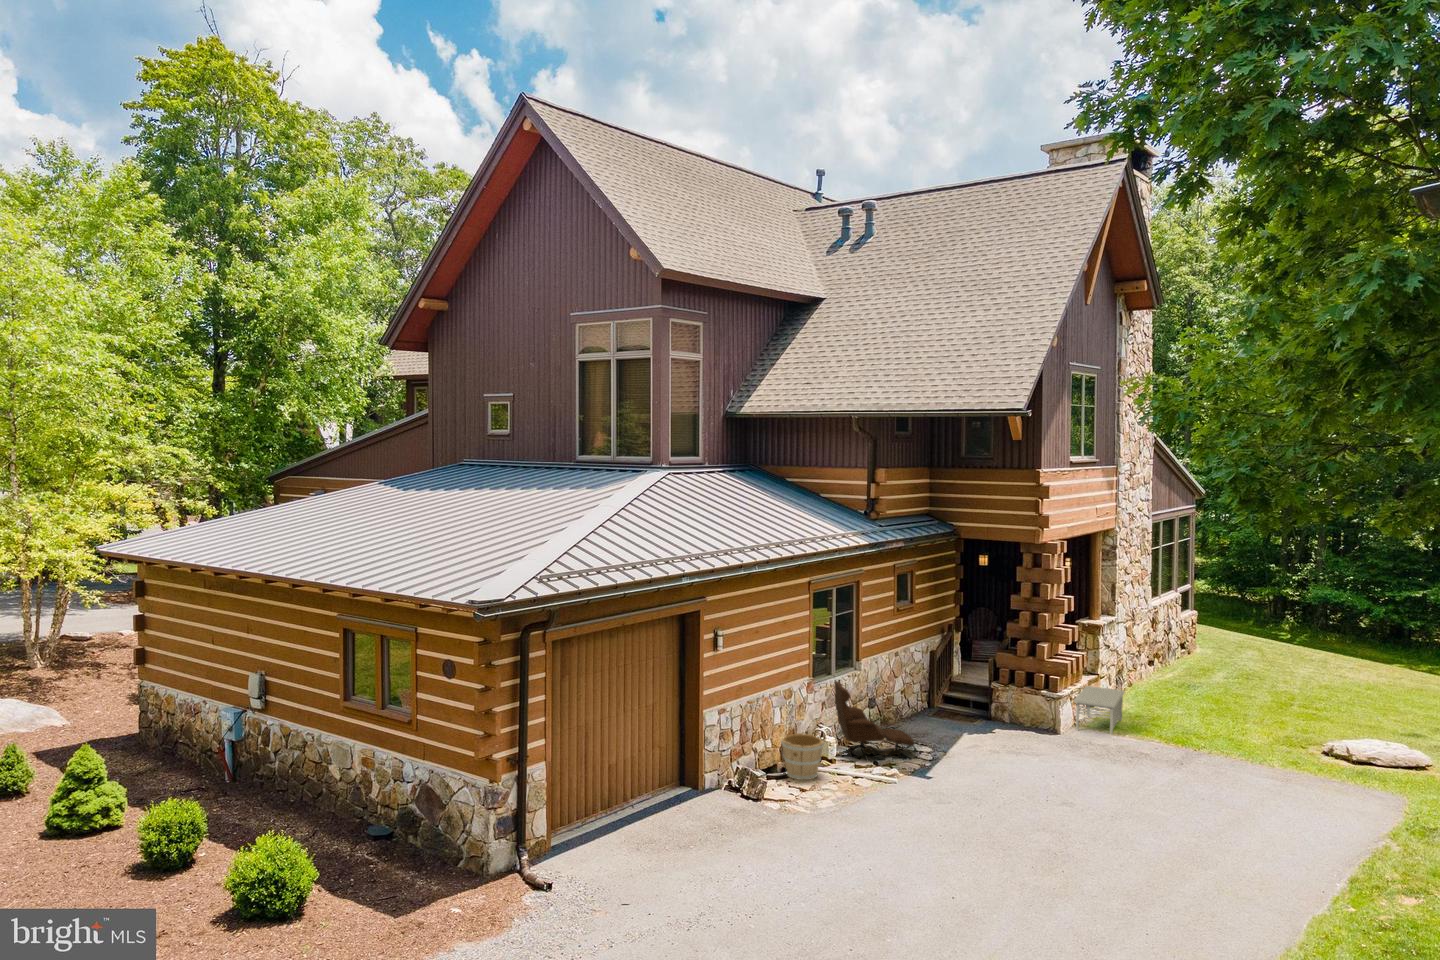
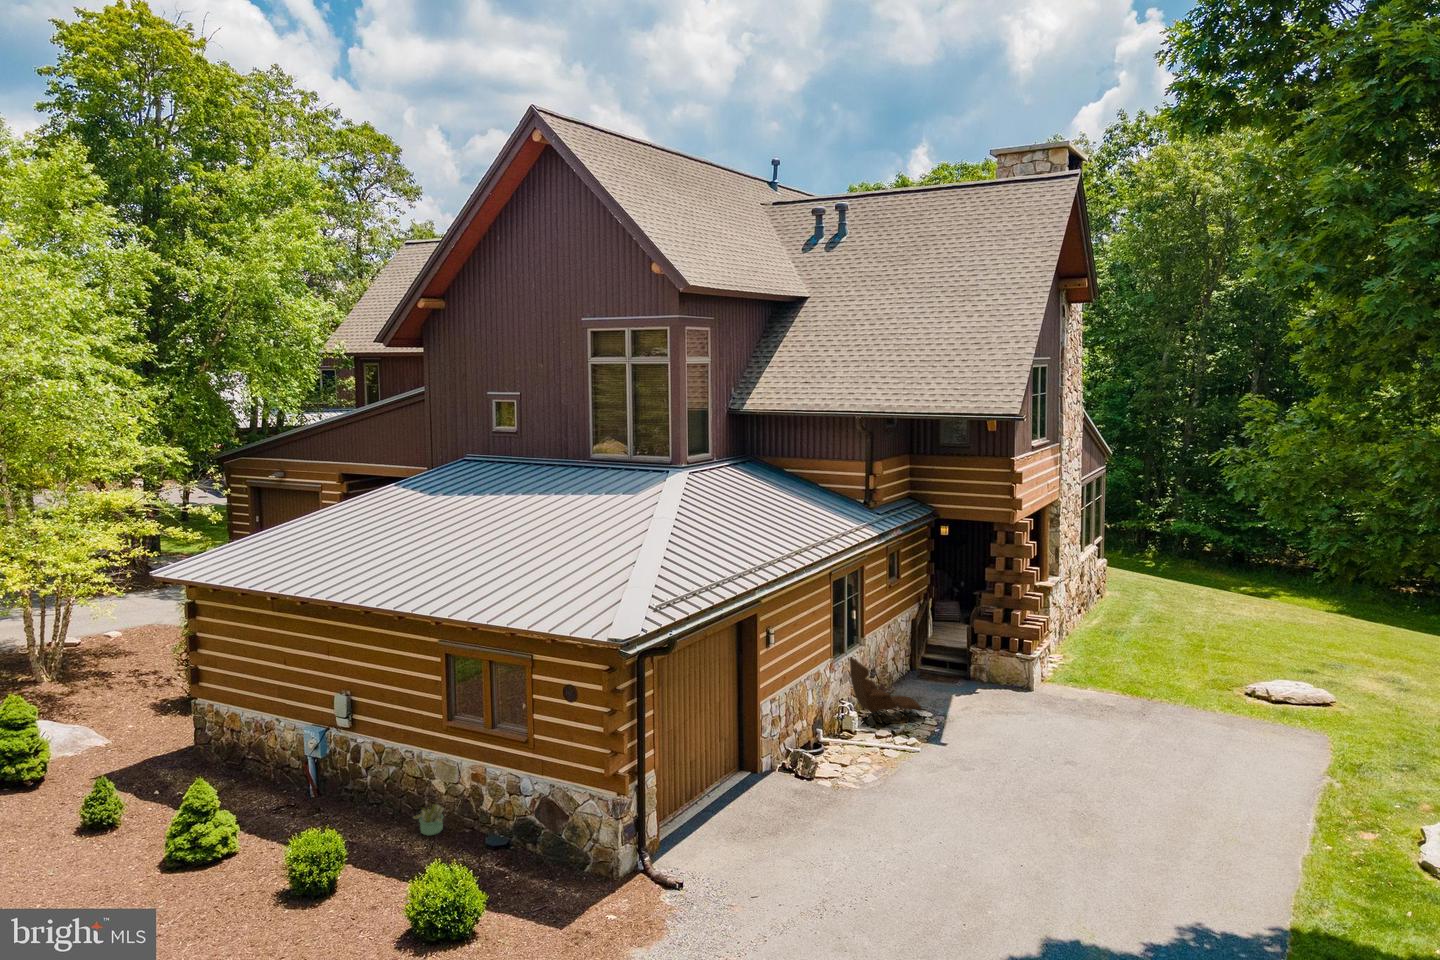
storage bench: present [1074,686,1124,736] -> none [1039,641,1076,686]
wooden bucket: present [781,733,824,780] -> none [817,709,856,752]
decorative plant: none [300,790,337,824] -> present [414,804,444,835]

